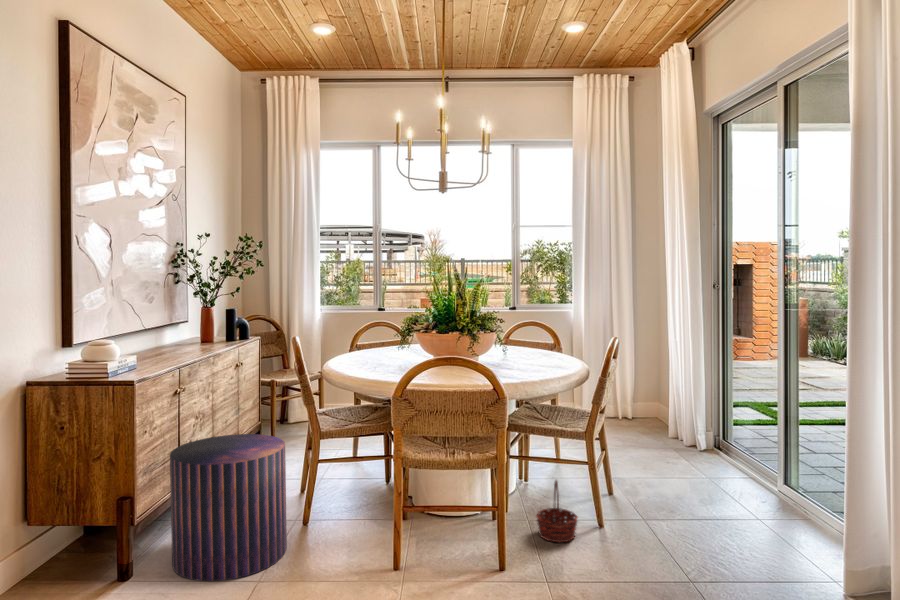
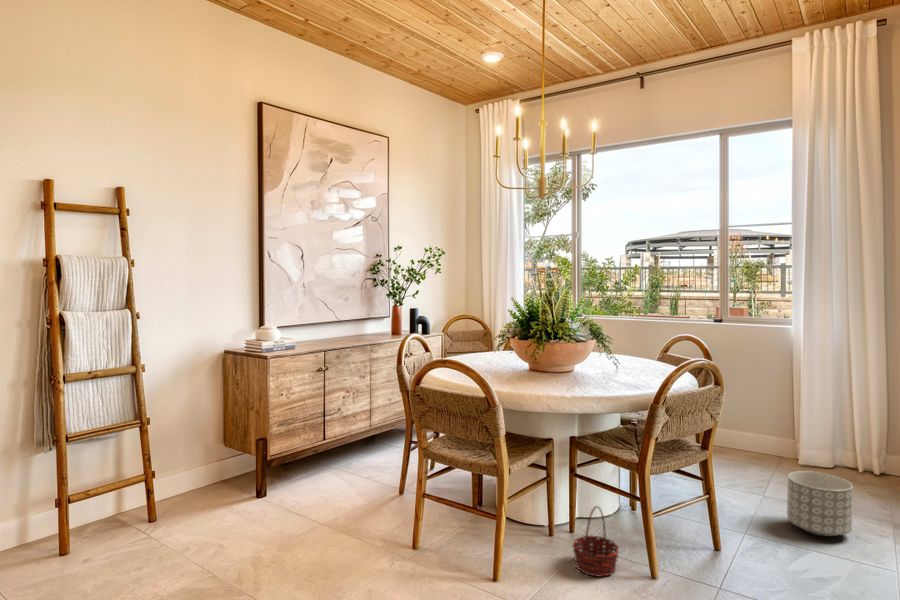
planter: none [628,424,672,471] -> present [787,471,853,536]
pouf: present [170,434,287,581] -> none [287,408,374,519]

